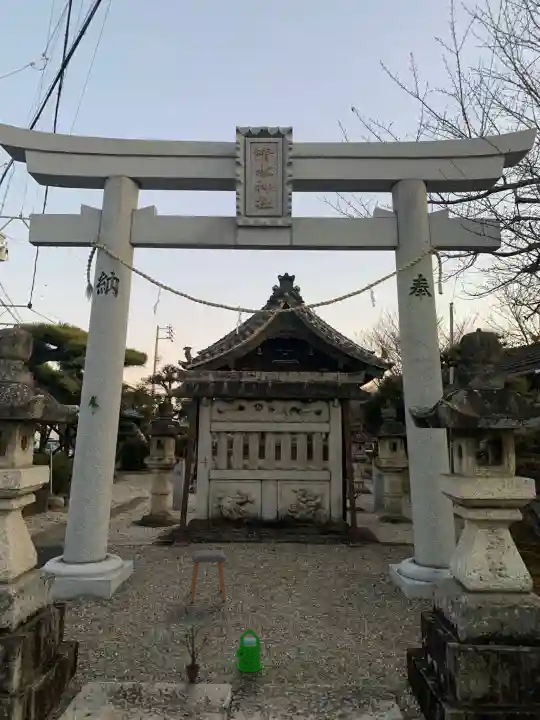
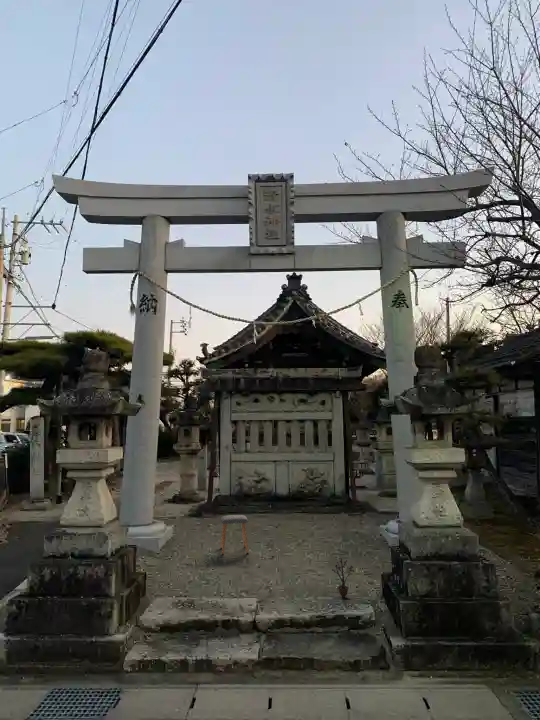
decorative plant: present [174,626,208,681] -> present [332,558,354,597]
watering can: present [236,629,262,672] -> none [259,564,278,593]

